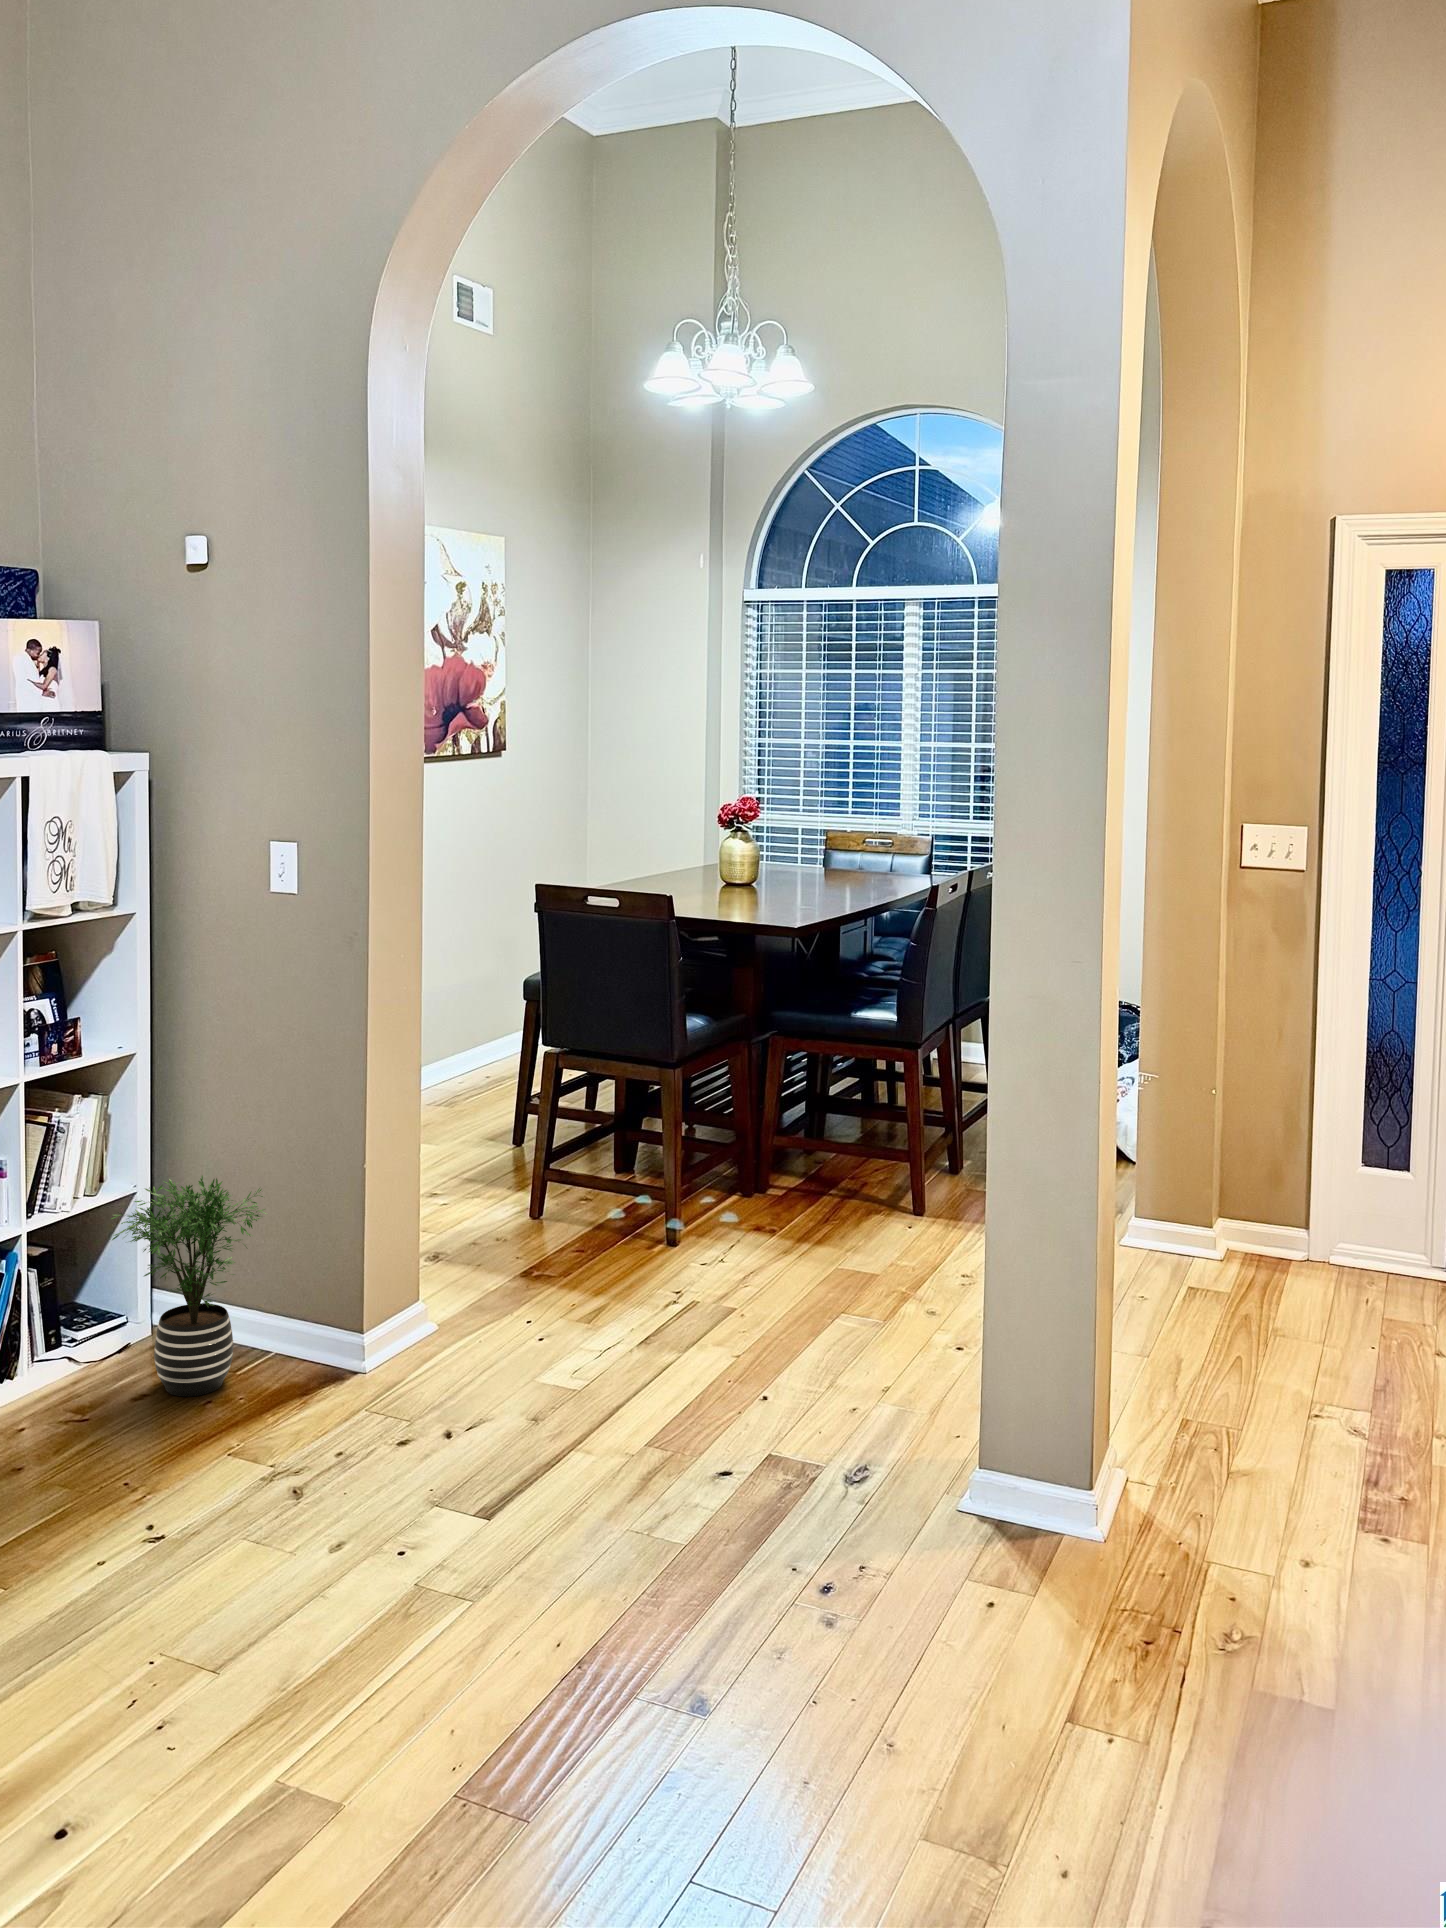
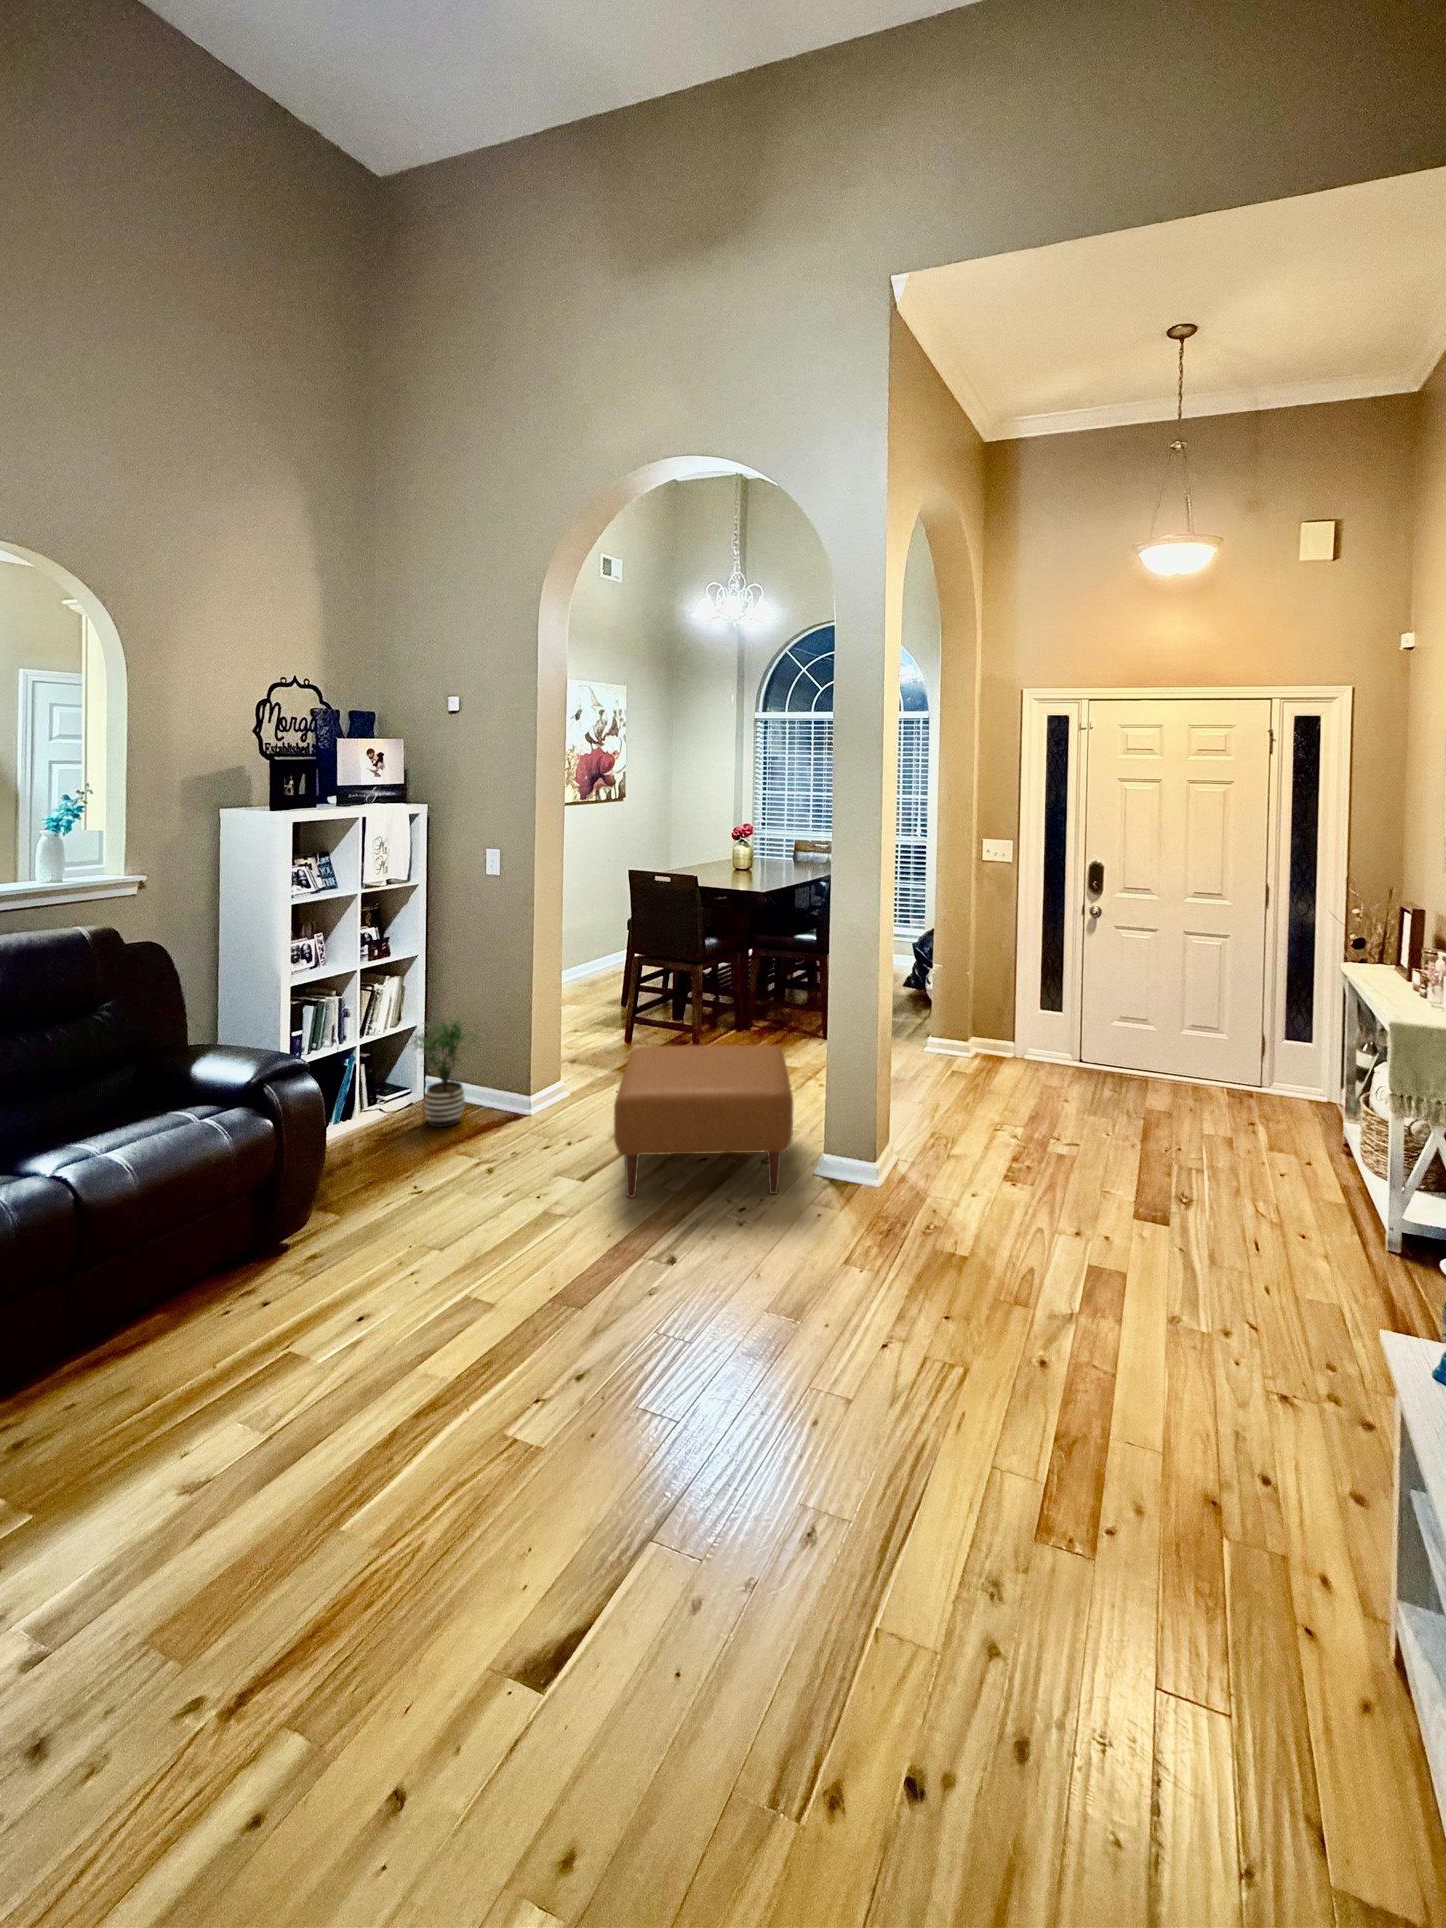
ottoman: none [553,1239,924,1557] -> present [614,1045,793,1198]

